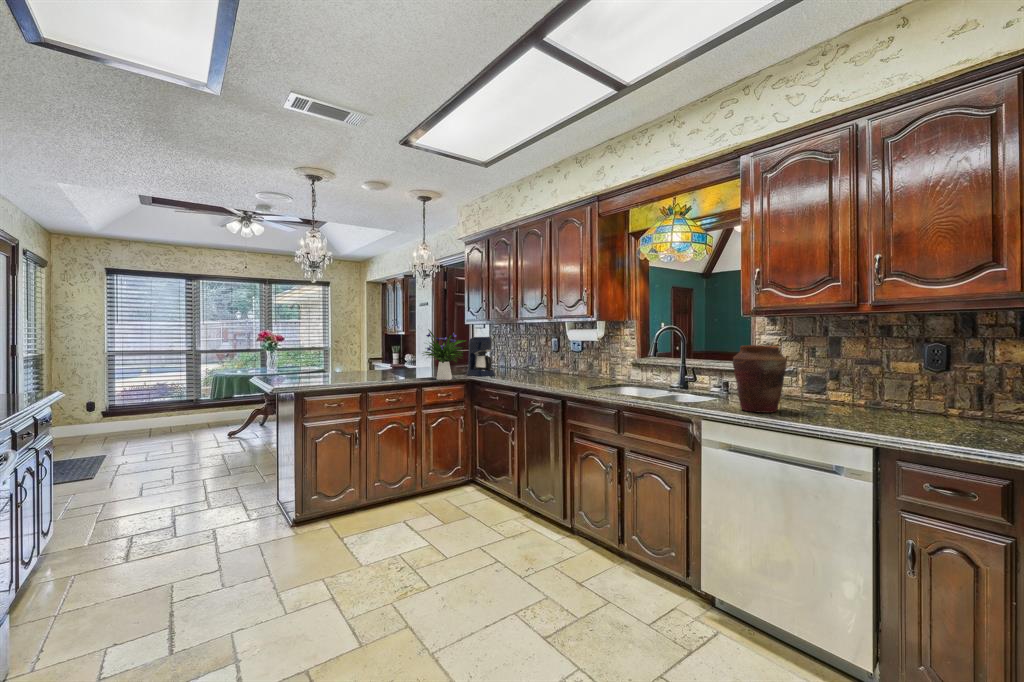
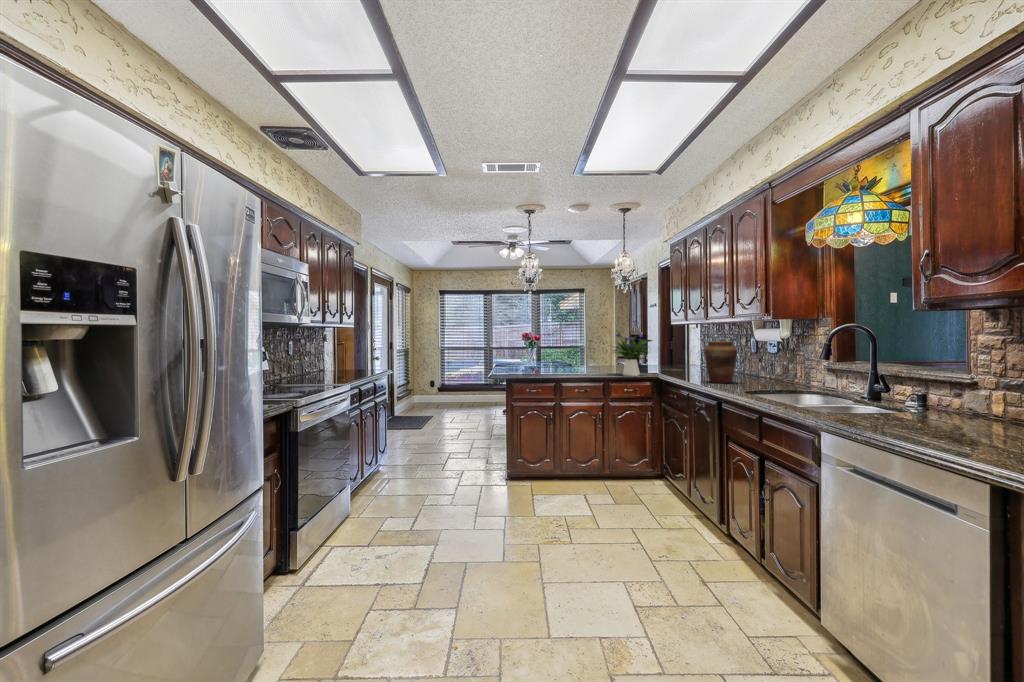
coffee maker: present [467,337,496,376] -> none [661,337,690,375]
vase: present [733,345,787,413] -> present [704,341,737,383]

